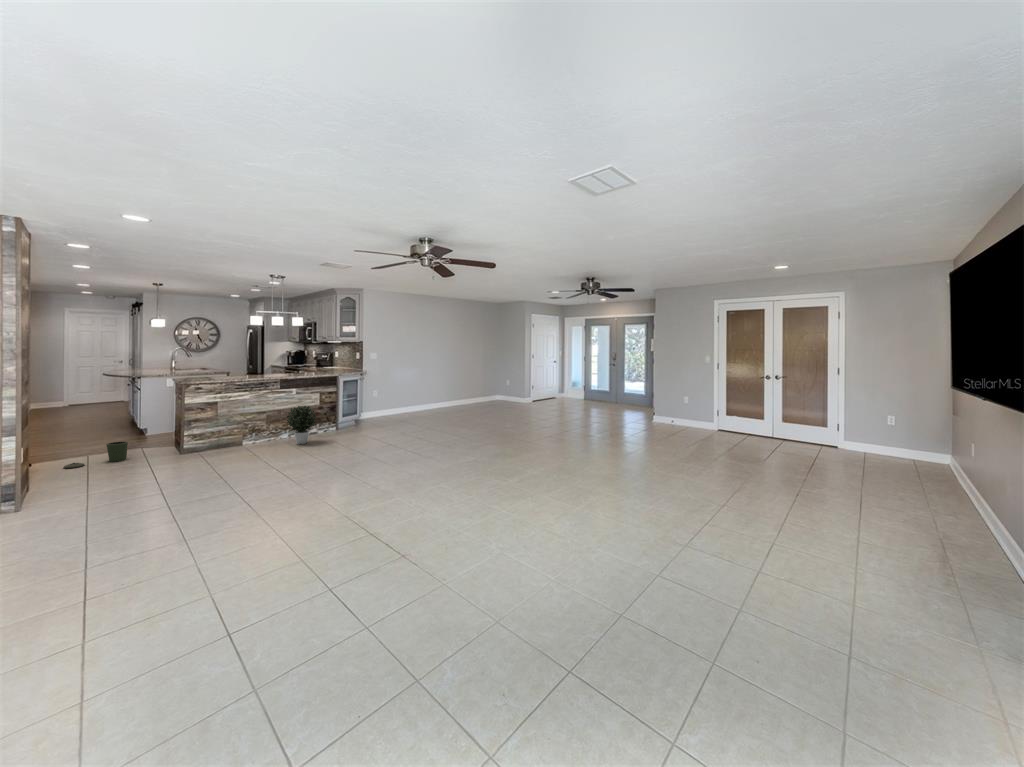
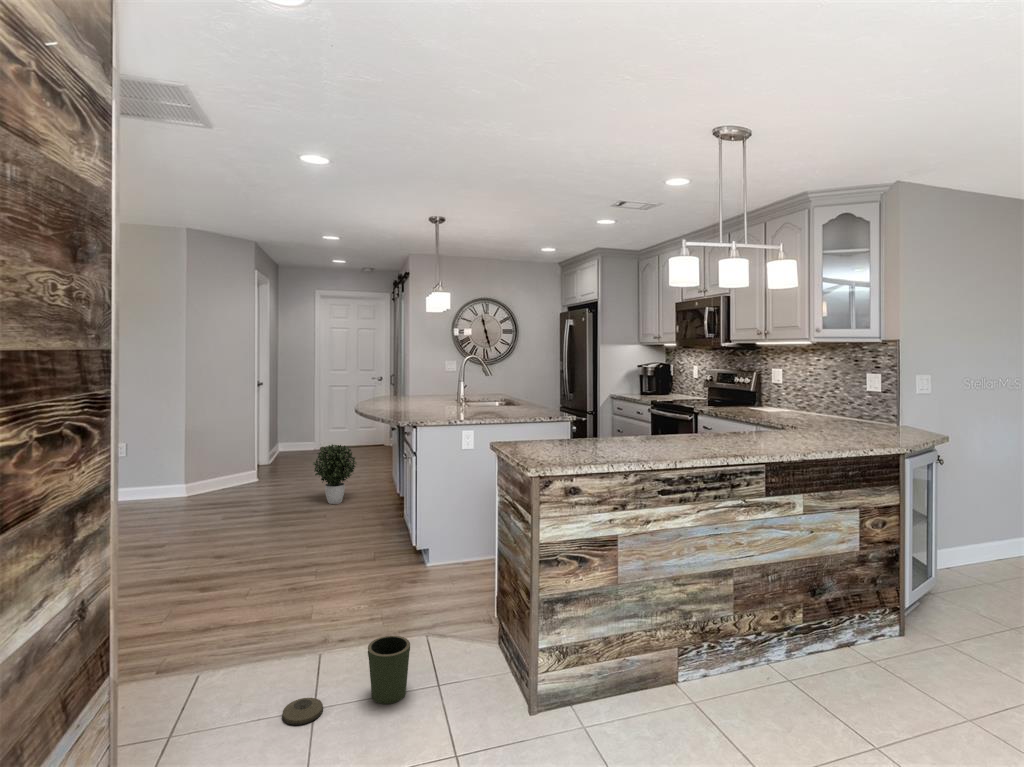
potted plant: present [287,406,316,444] -> present [313,444,357,504]

